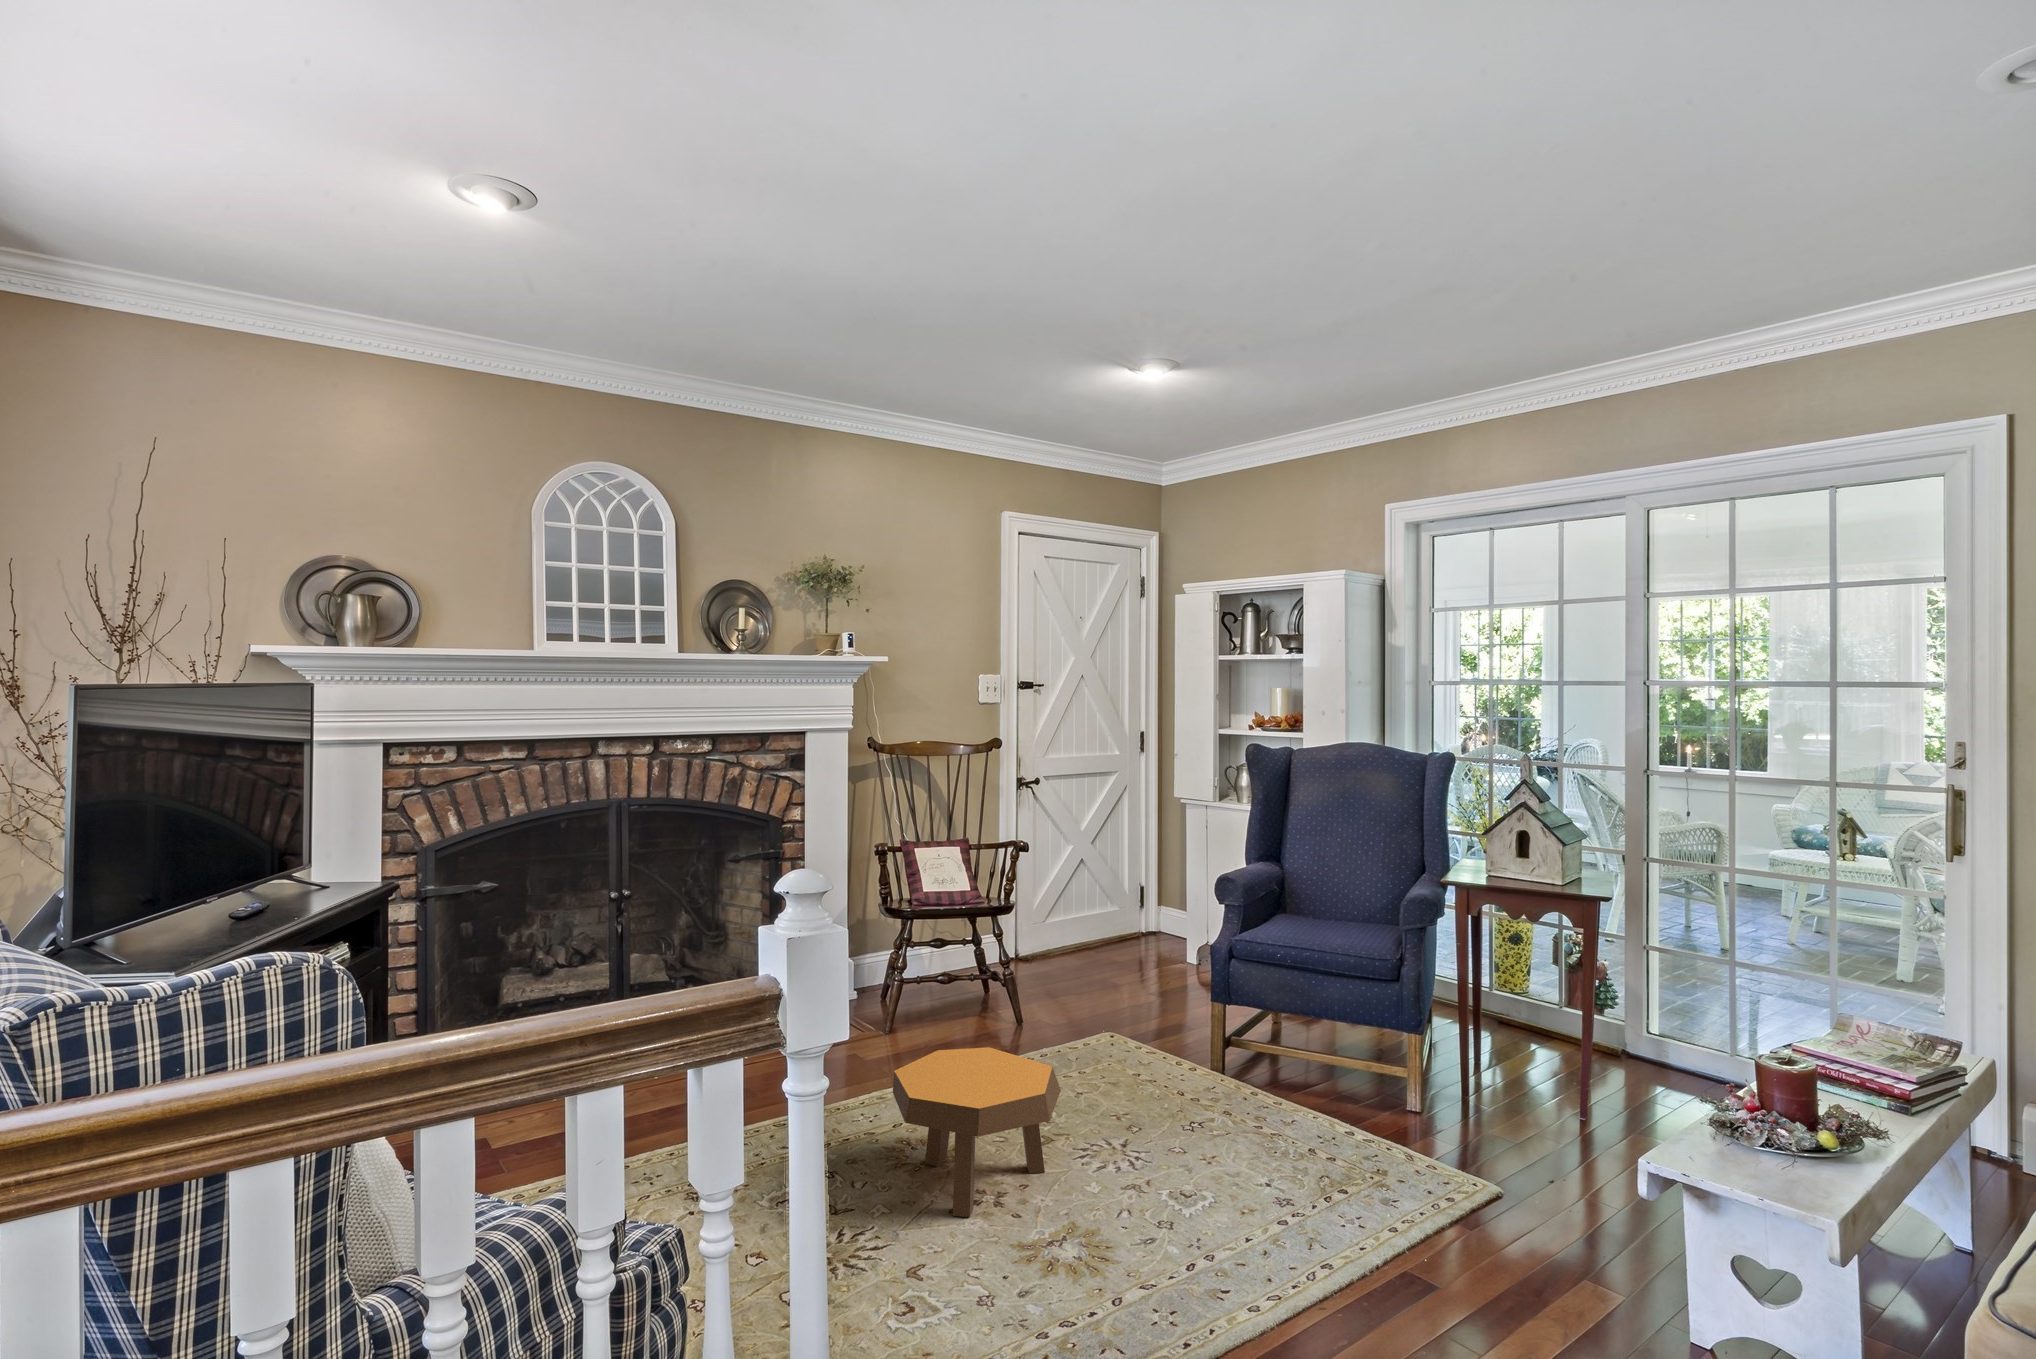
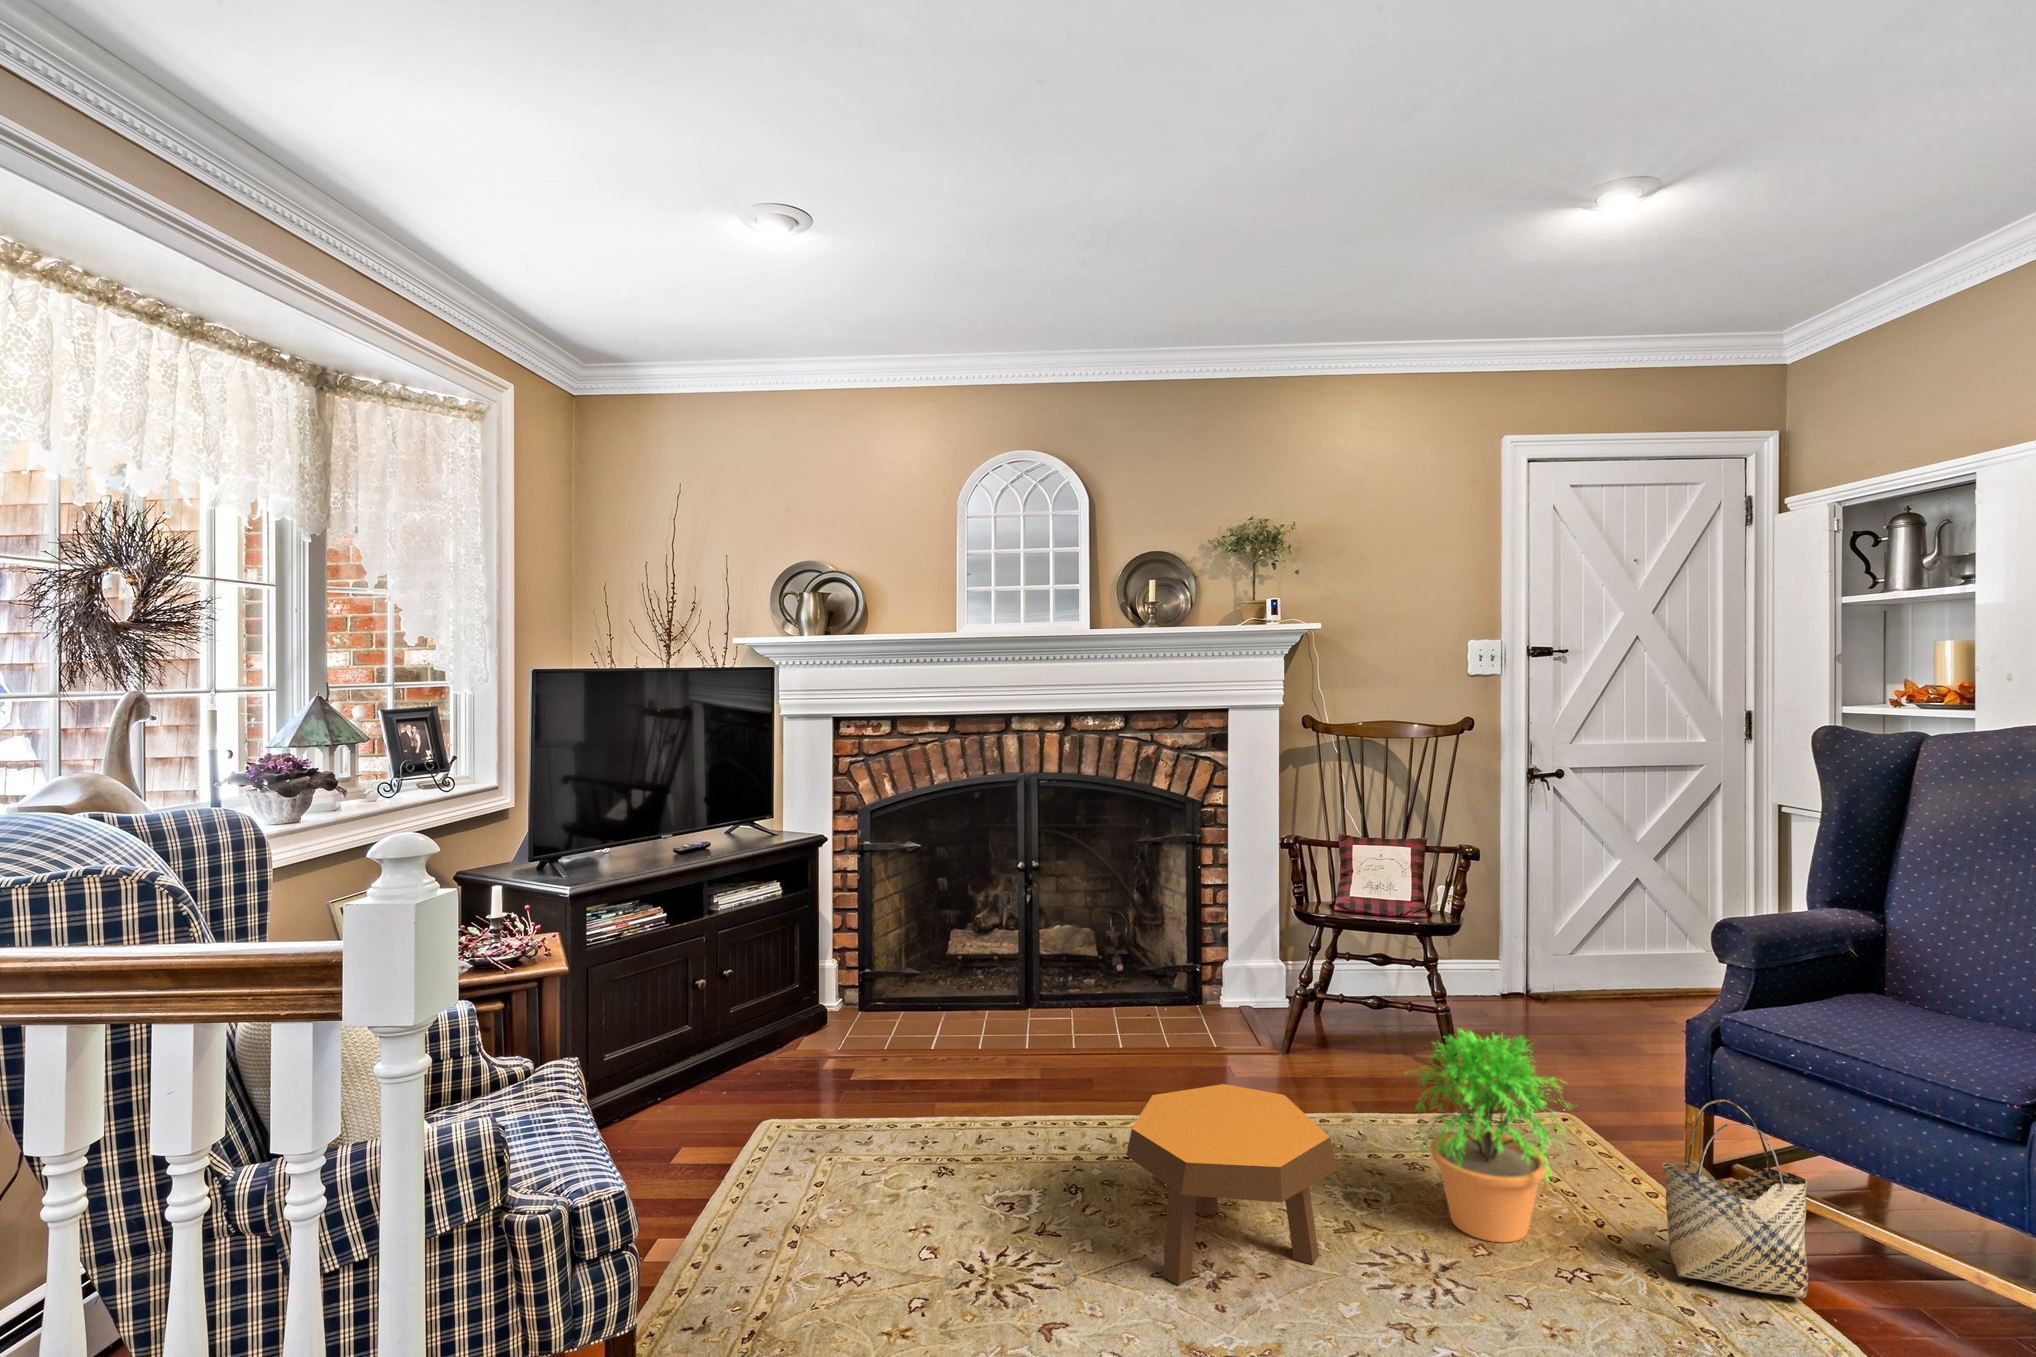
potted plant: none [1062,964,1189,1123] -> present [1406,1029,1566,1242]
woven basket: none [1232,985,1309,1109] -> present [1662,1099,1808,1298]

